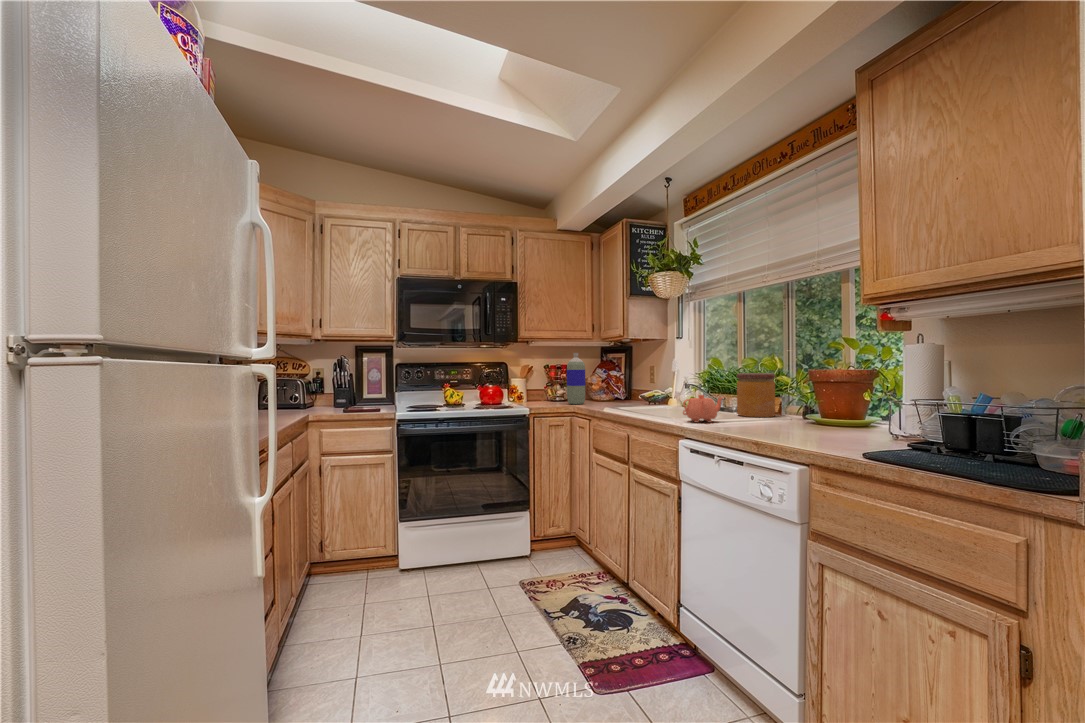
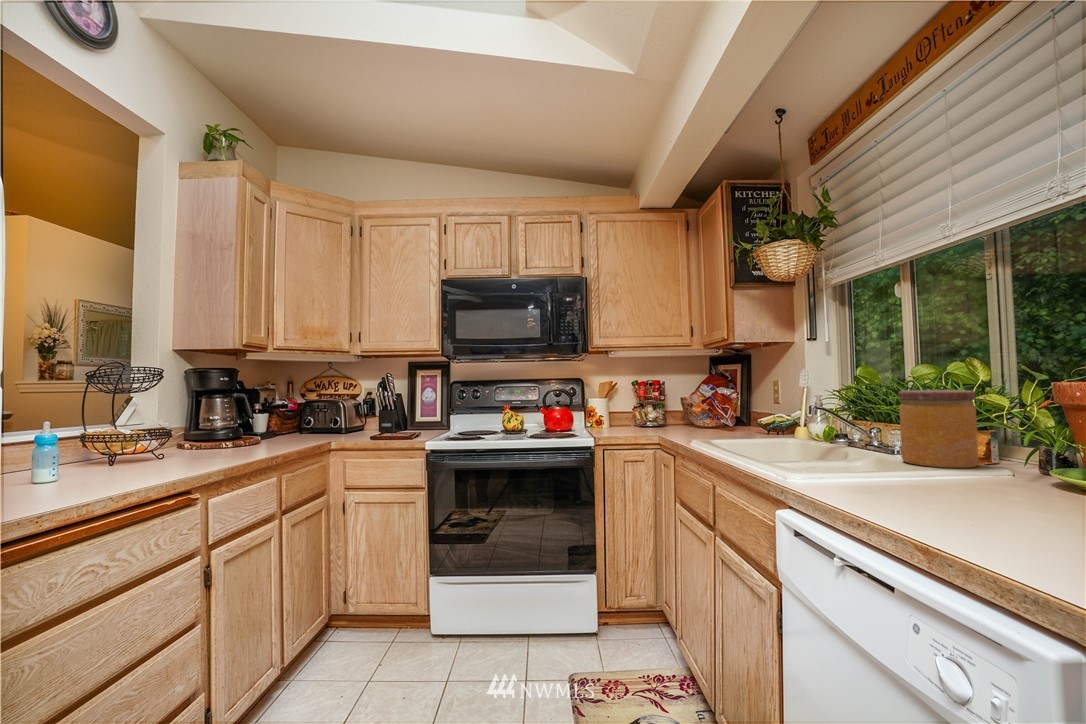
bottle: present [567,353,585,404] -> none [652,364,678,432]
teapot: present [683,395,724,422] -> none [789,428,869,477]

